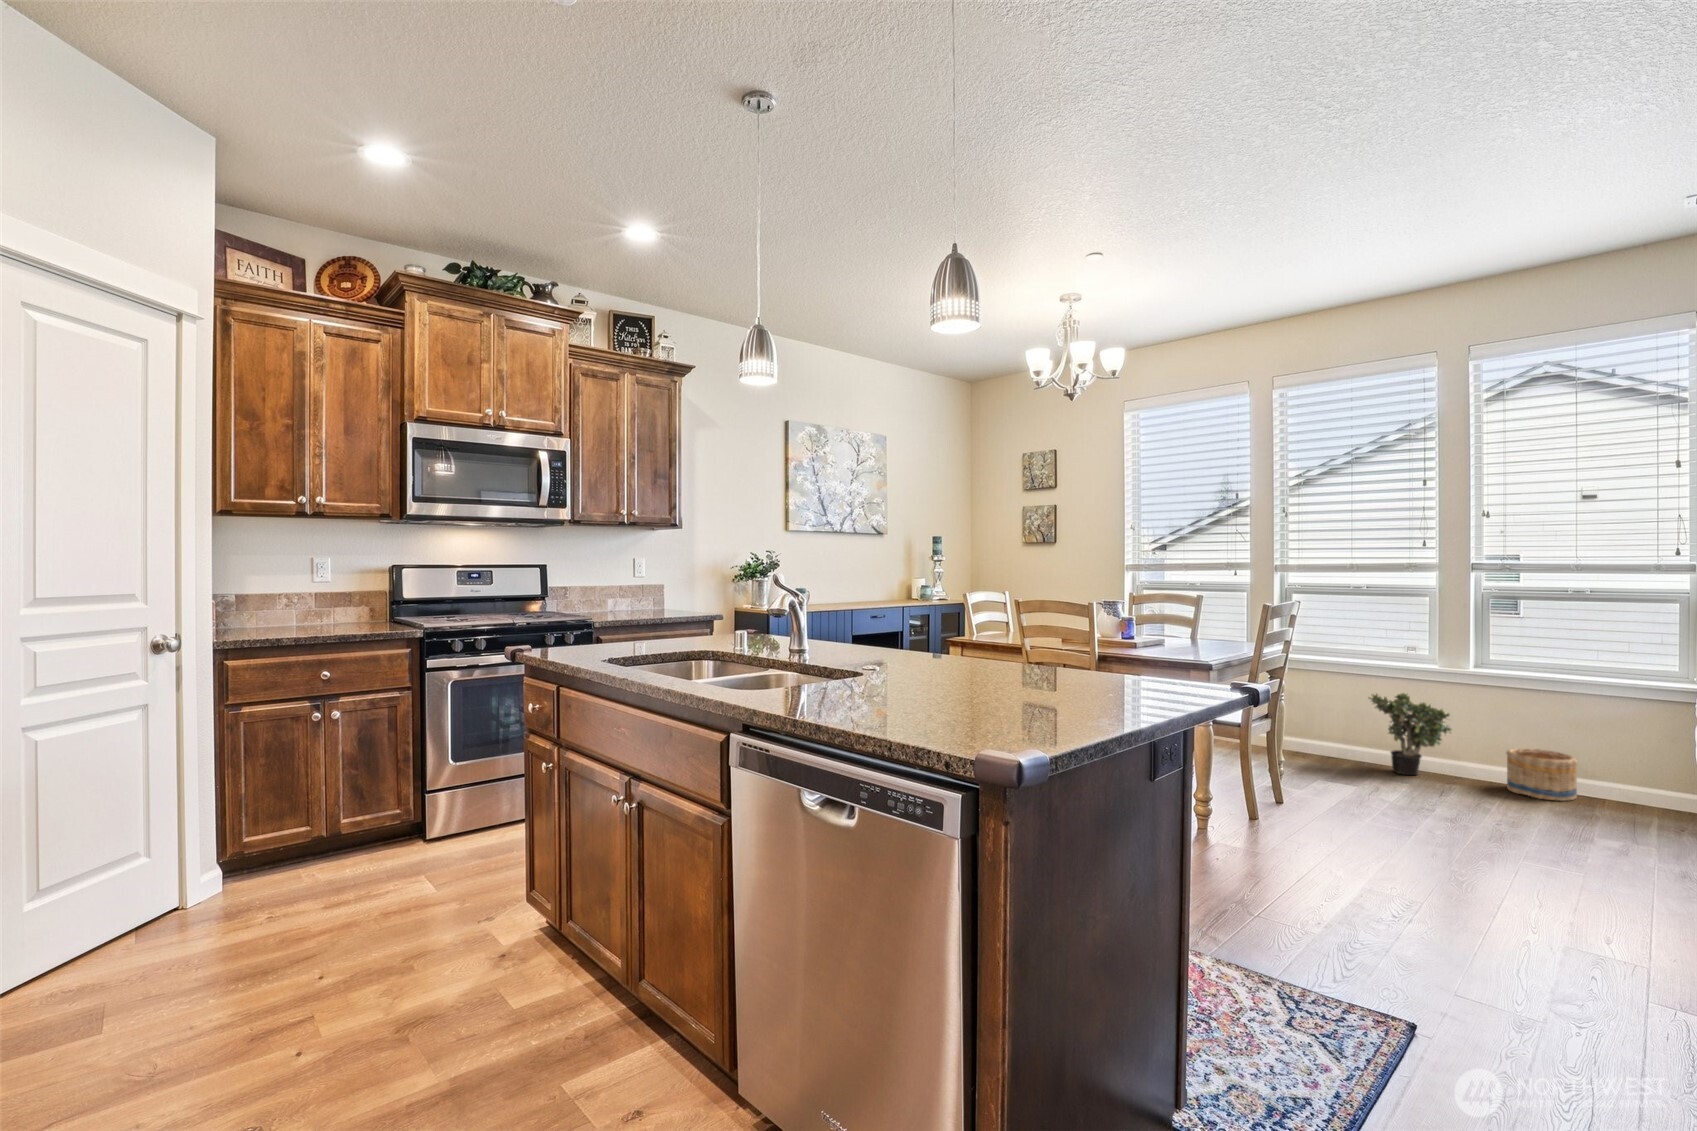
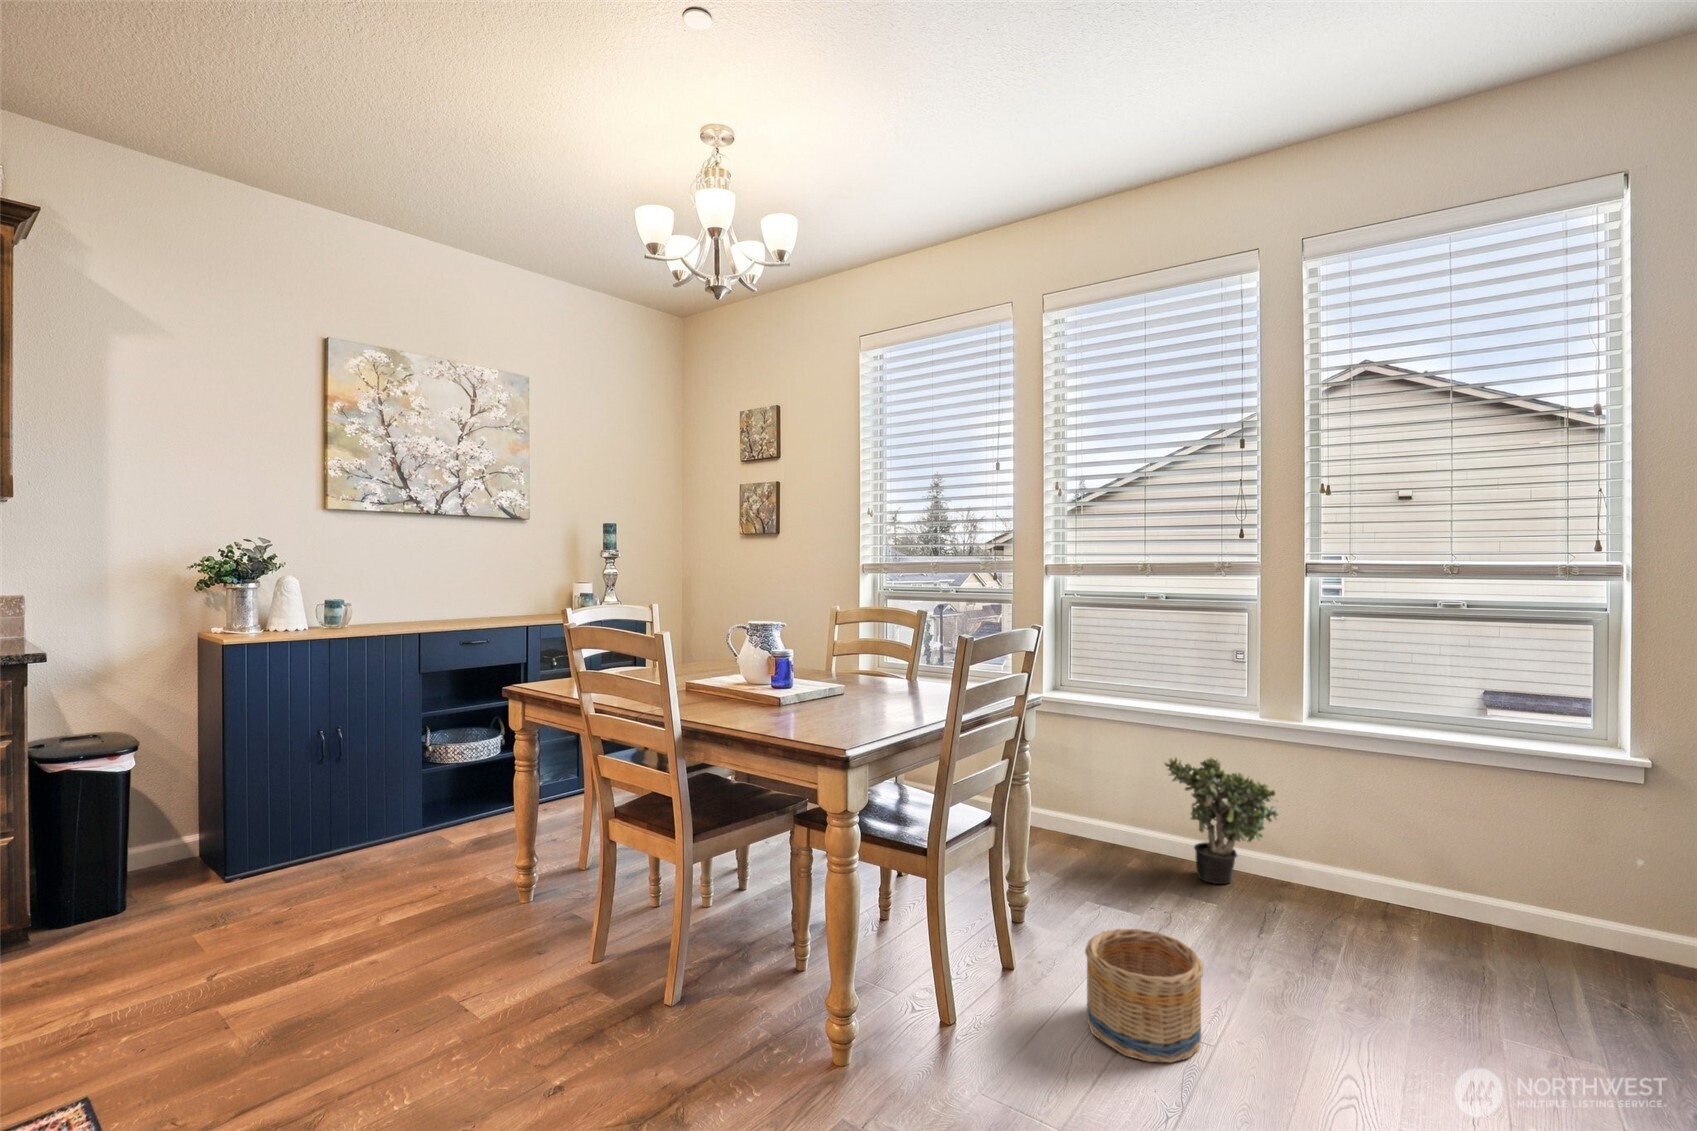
basket: present [1506,748,1578,801] -> present [1085,929,1203,1063]

